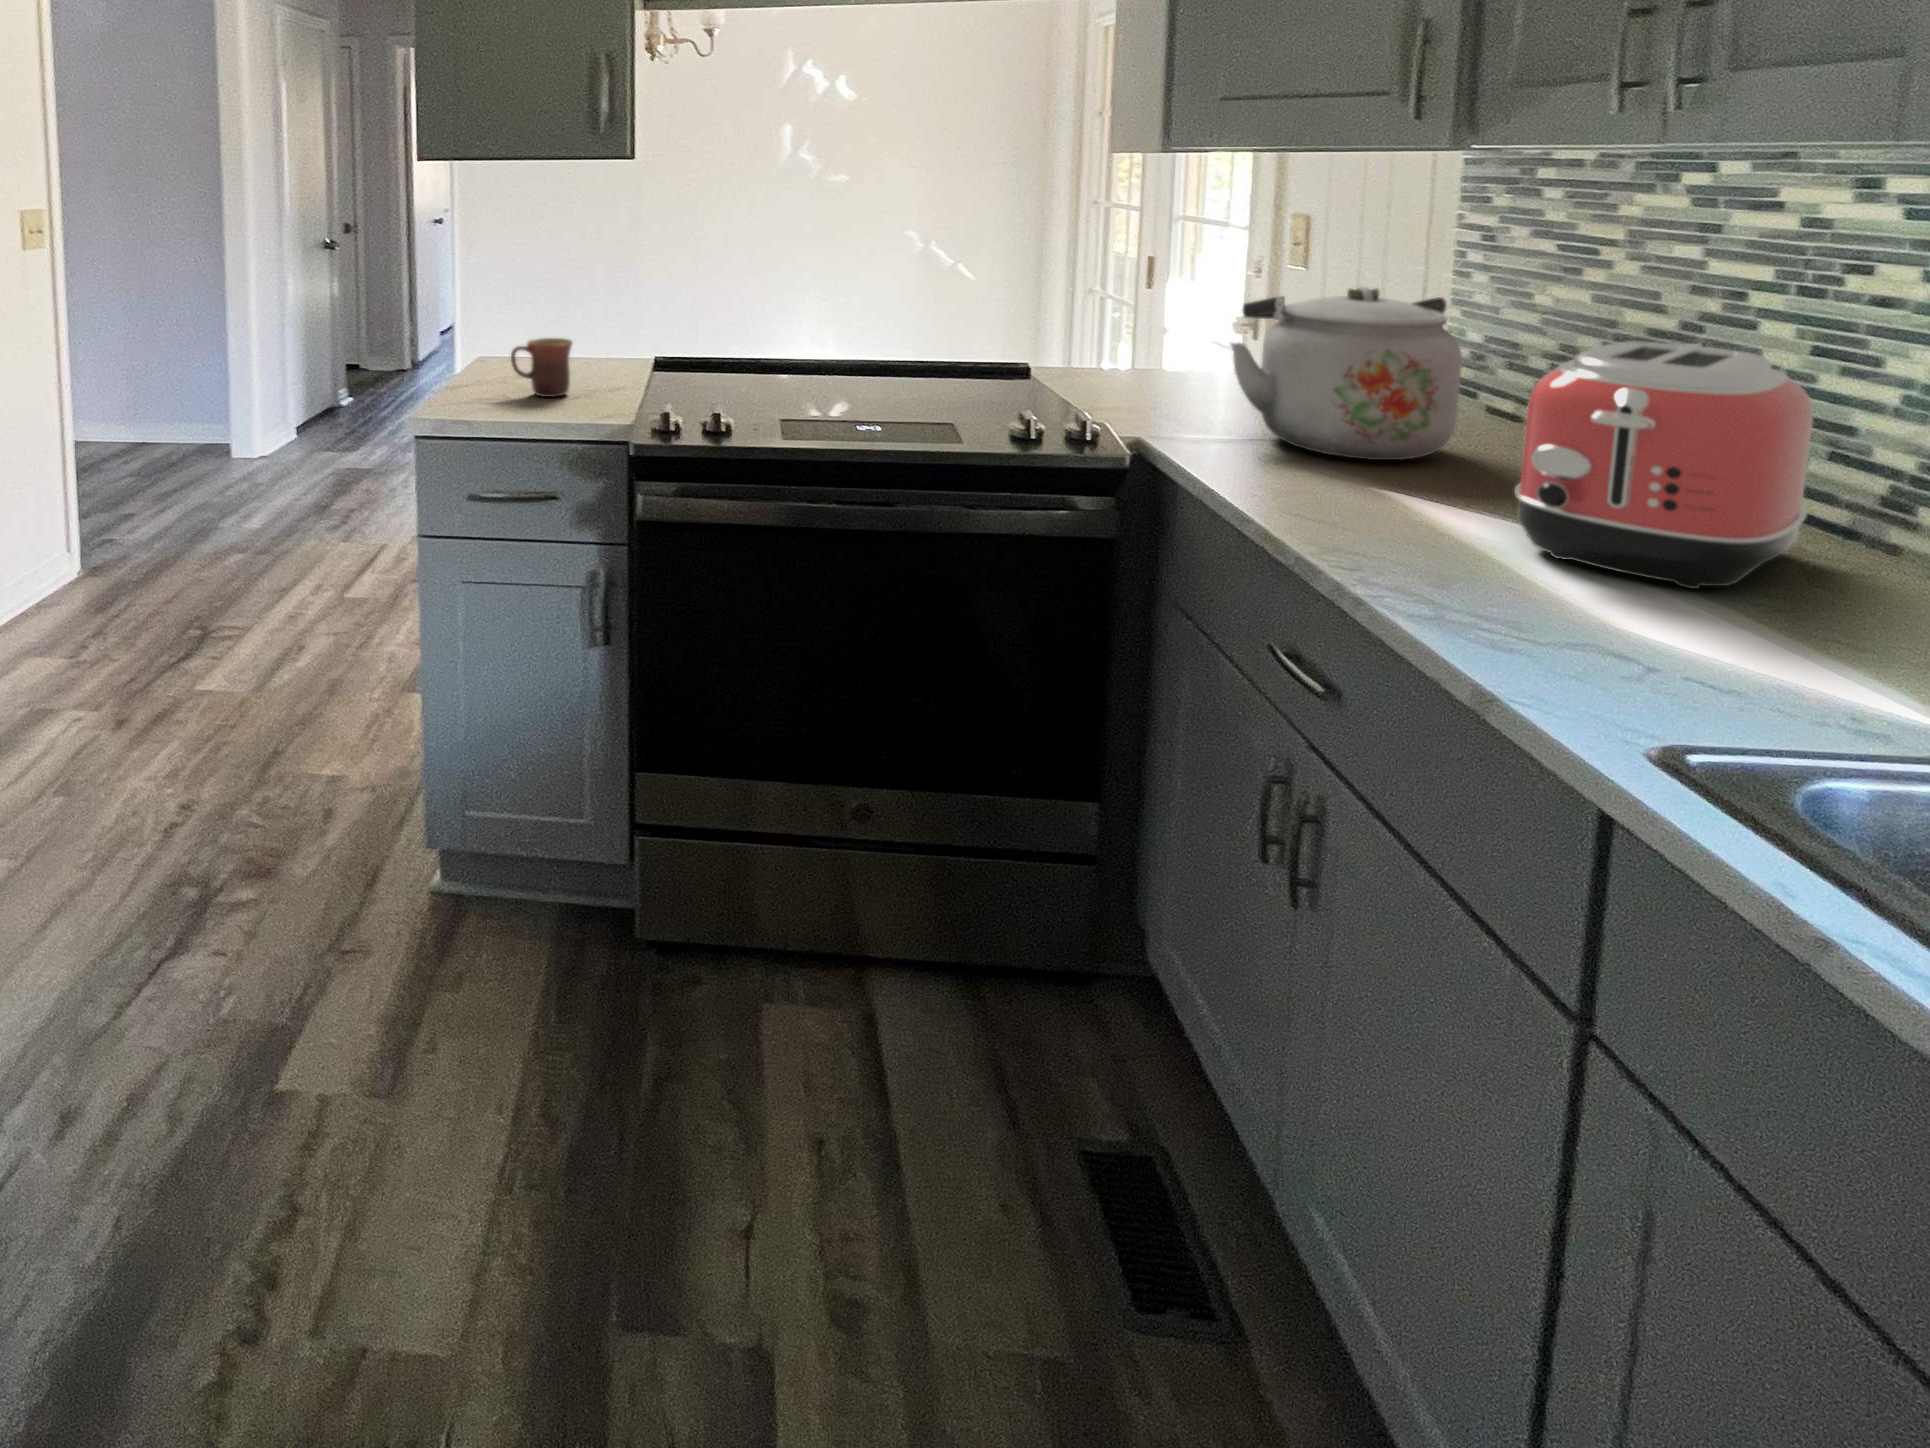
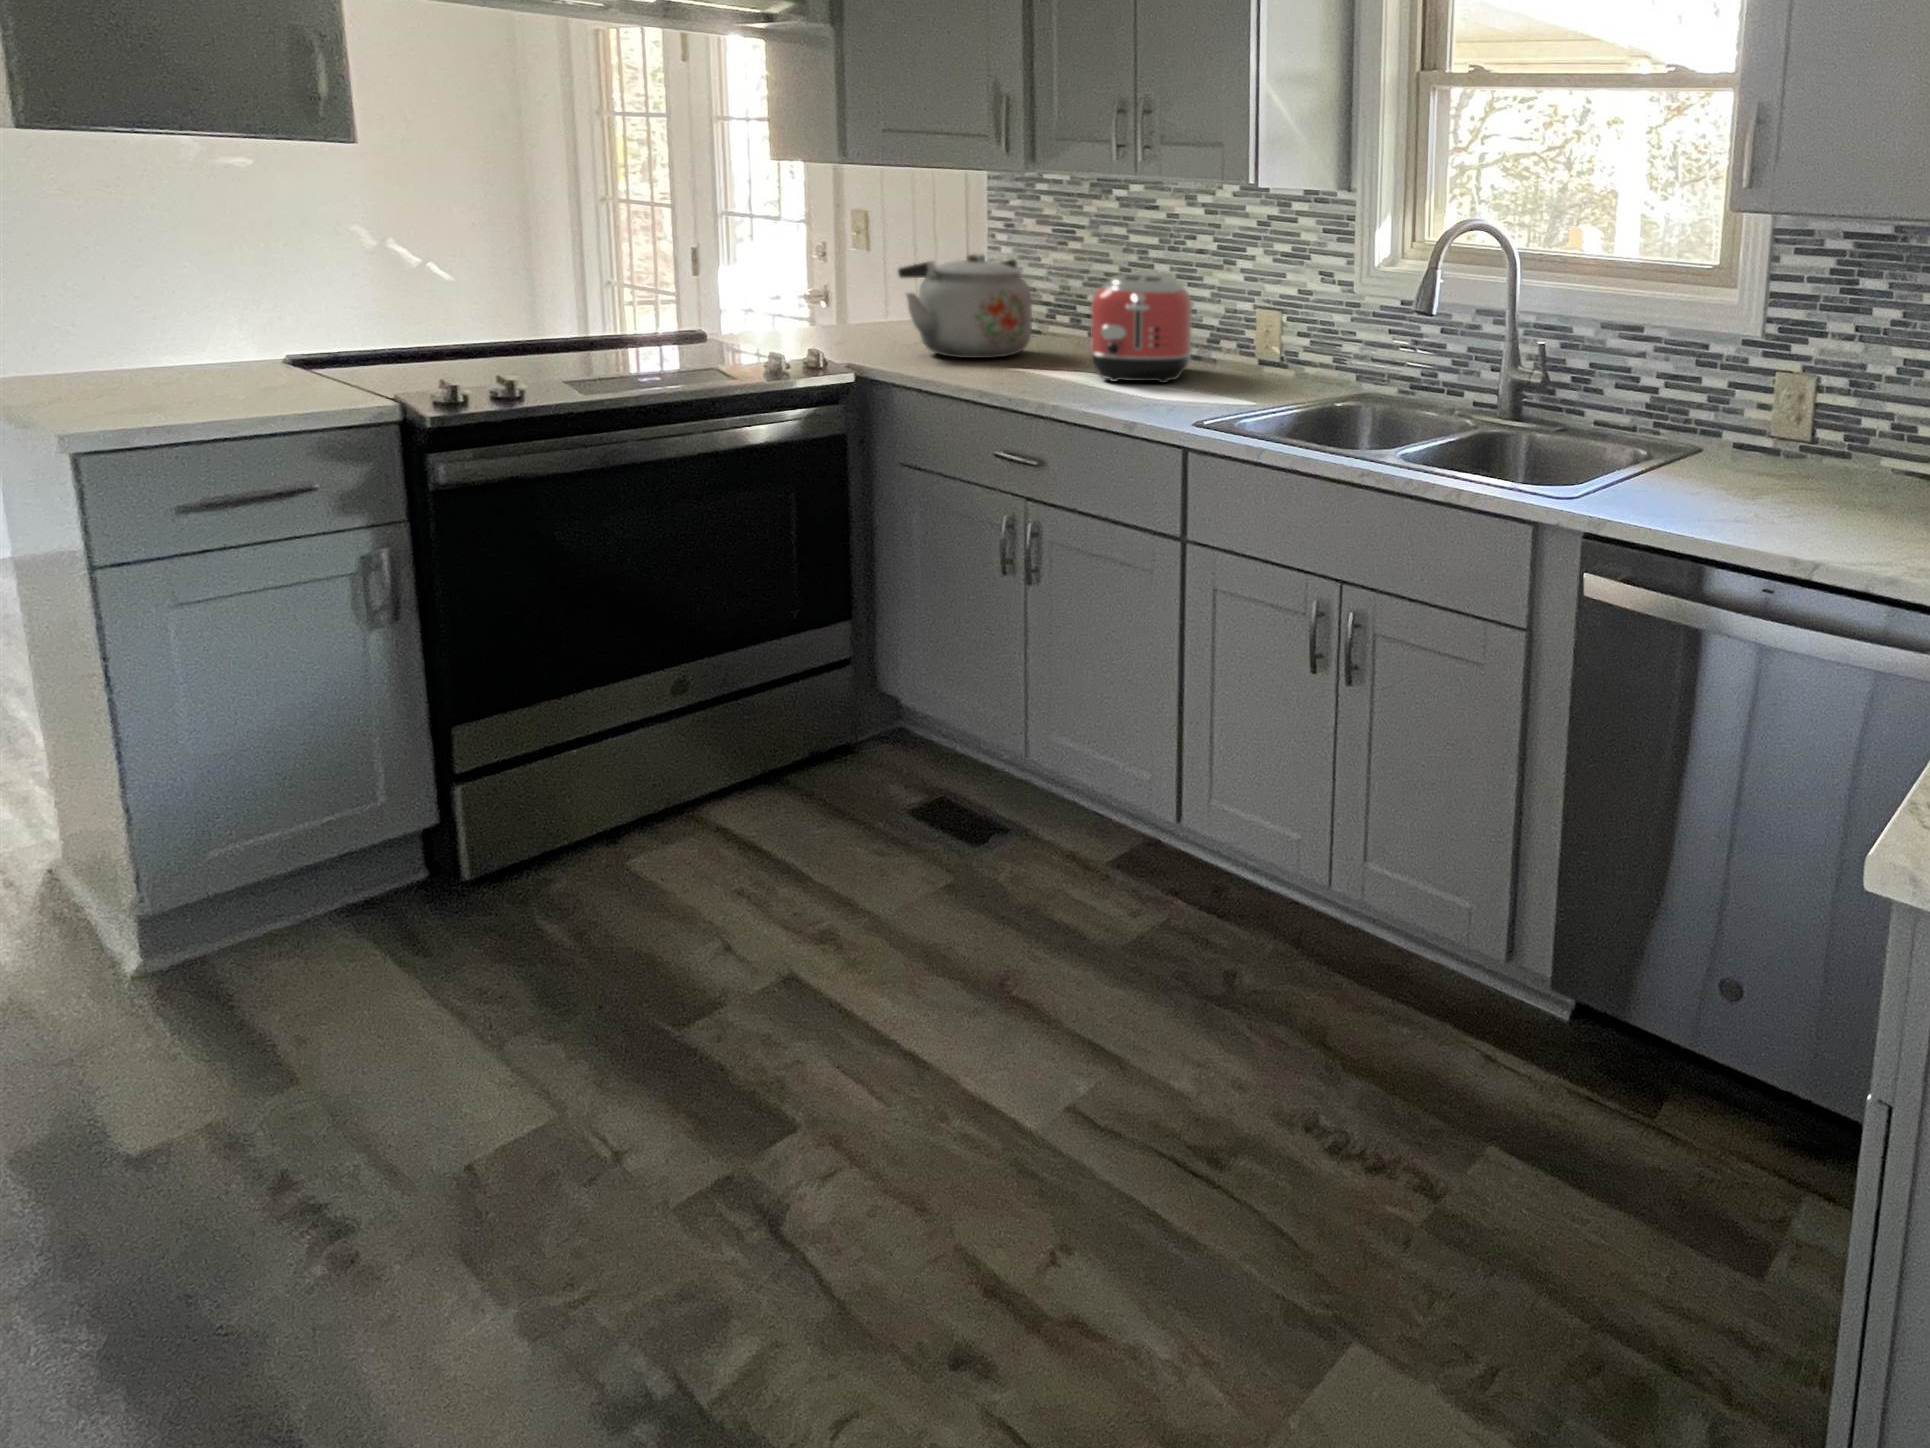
mug: present [511,338,573,397] -> none [108,337,209,405]

